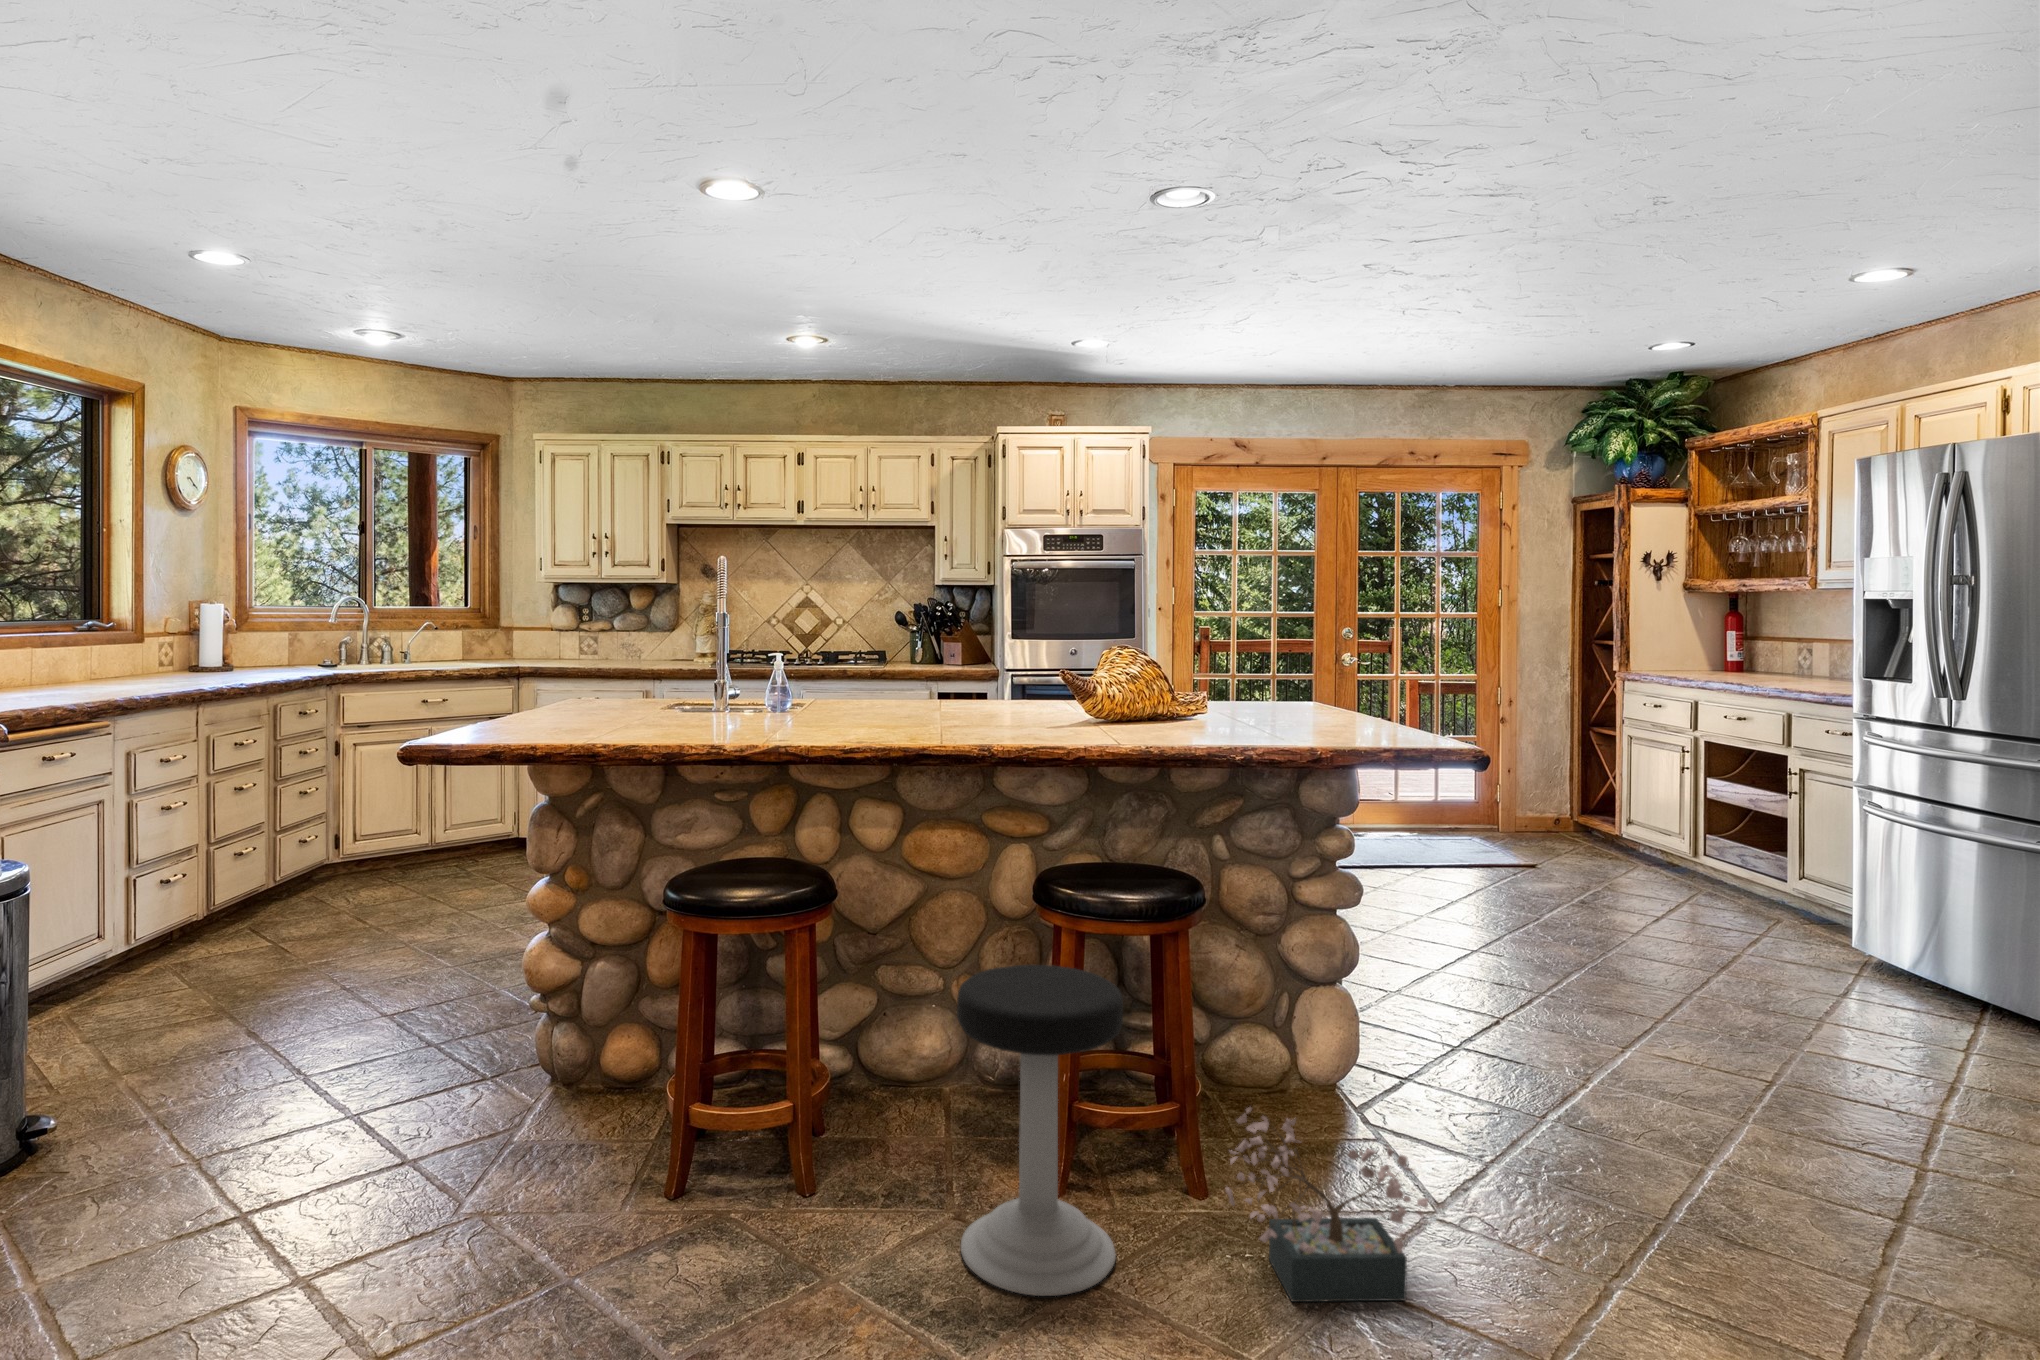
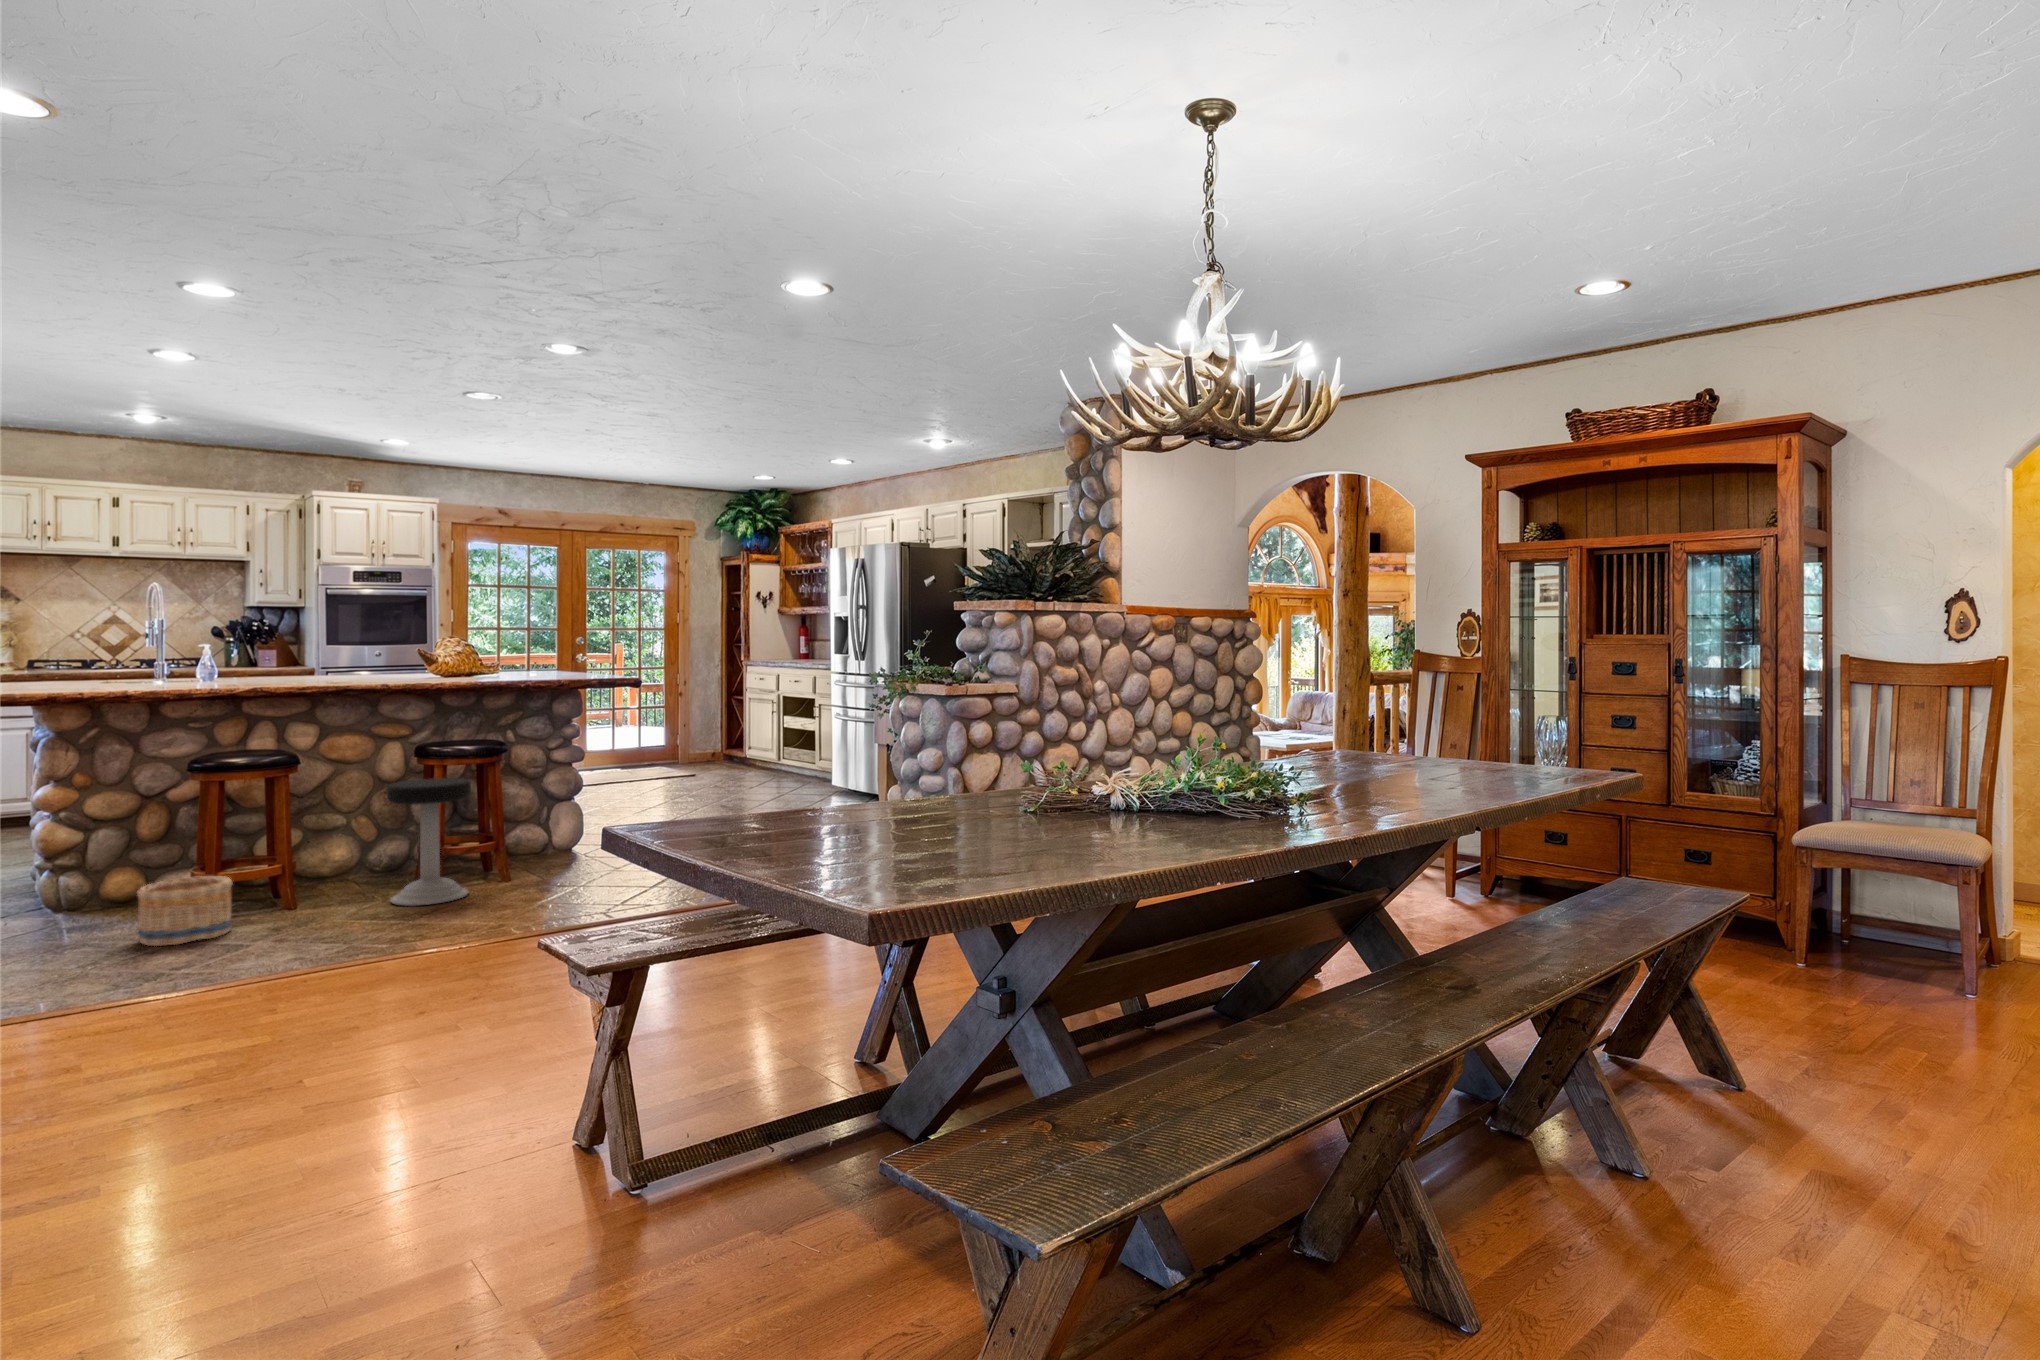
decorative plant: present [1226,1107,1428,1302] -> none [519,821,604,888]
basket: none [521,1123,679,1301] -> present [137,876,232,946]

